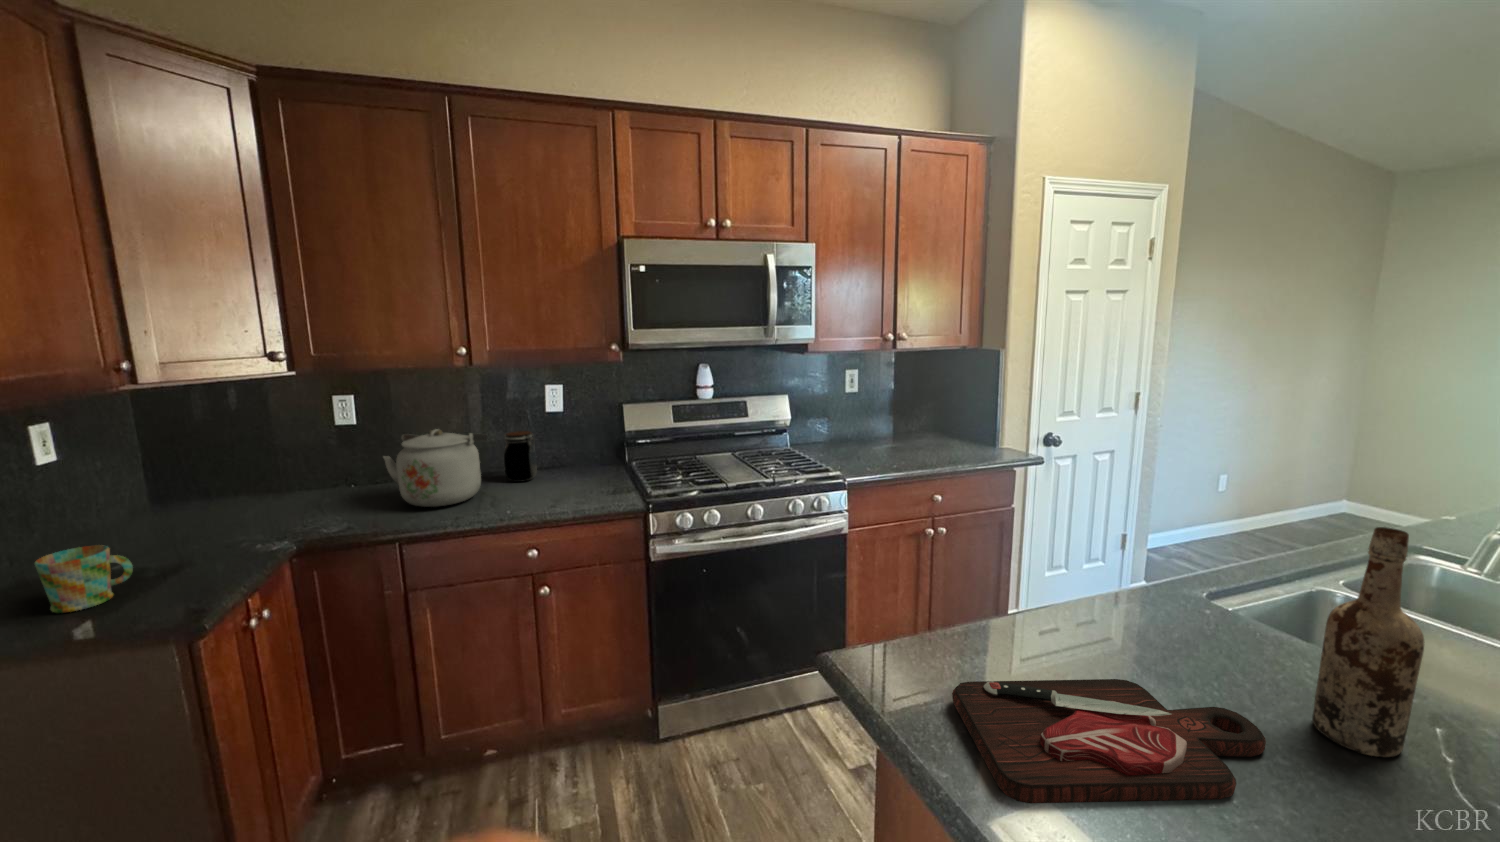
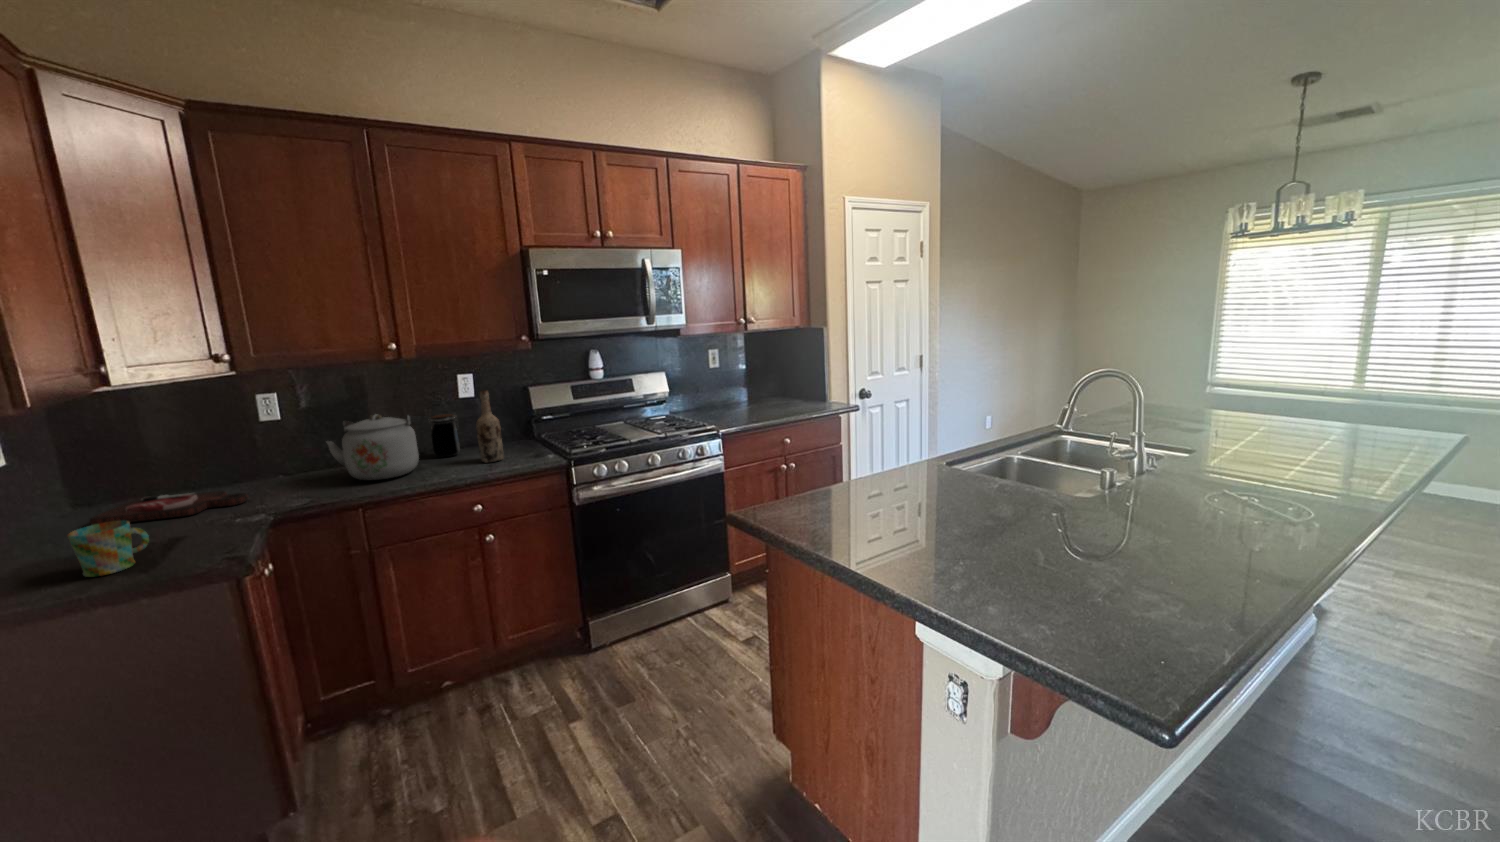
wine bottle: present [1312,527,1424,757] -> present [476,390,504,462]
cutting board: present [952,679,1266,803] -> present [89,491,249,525]

